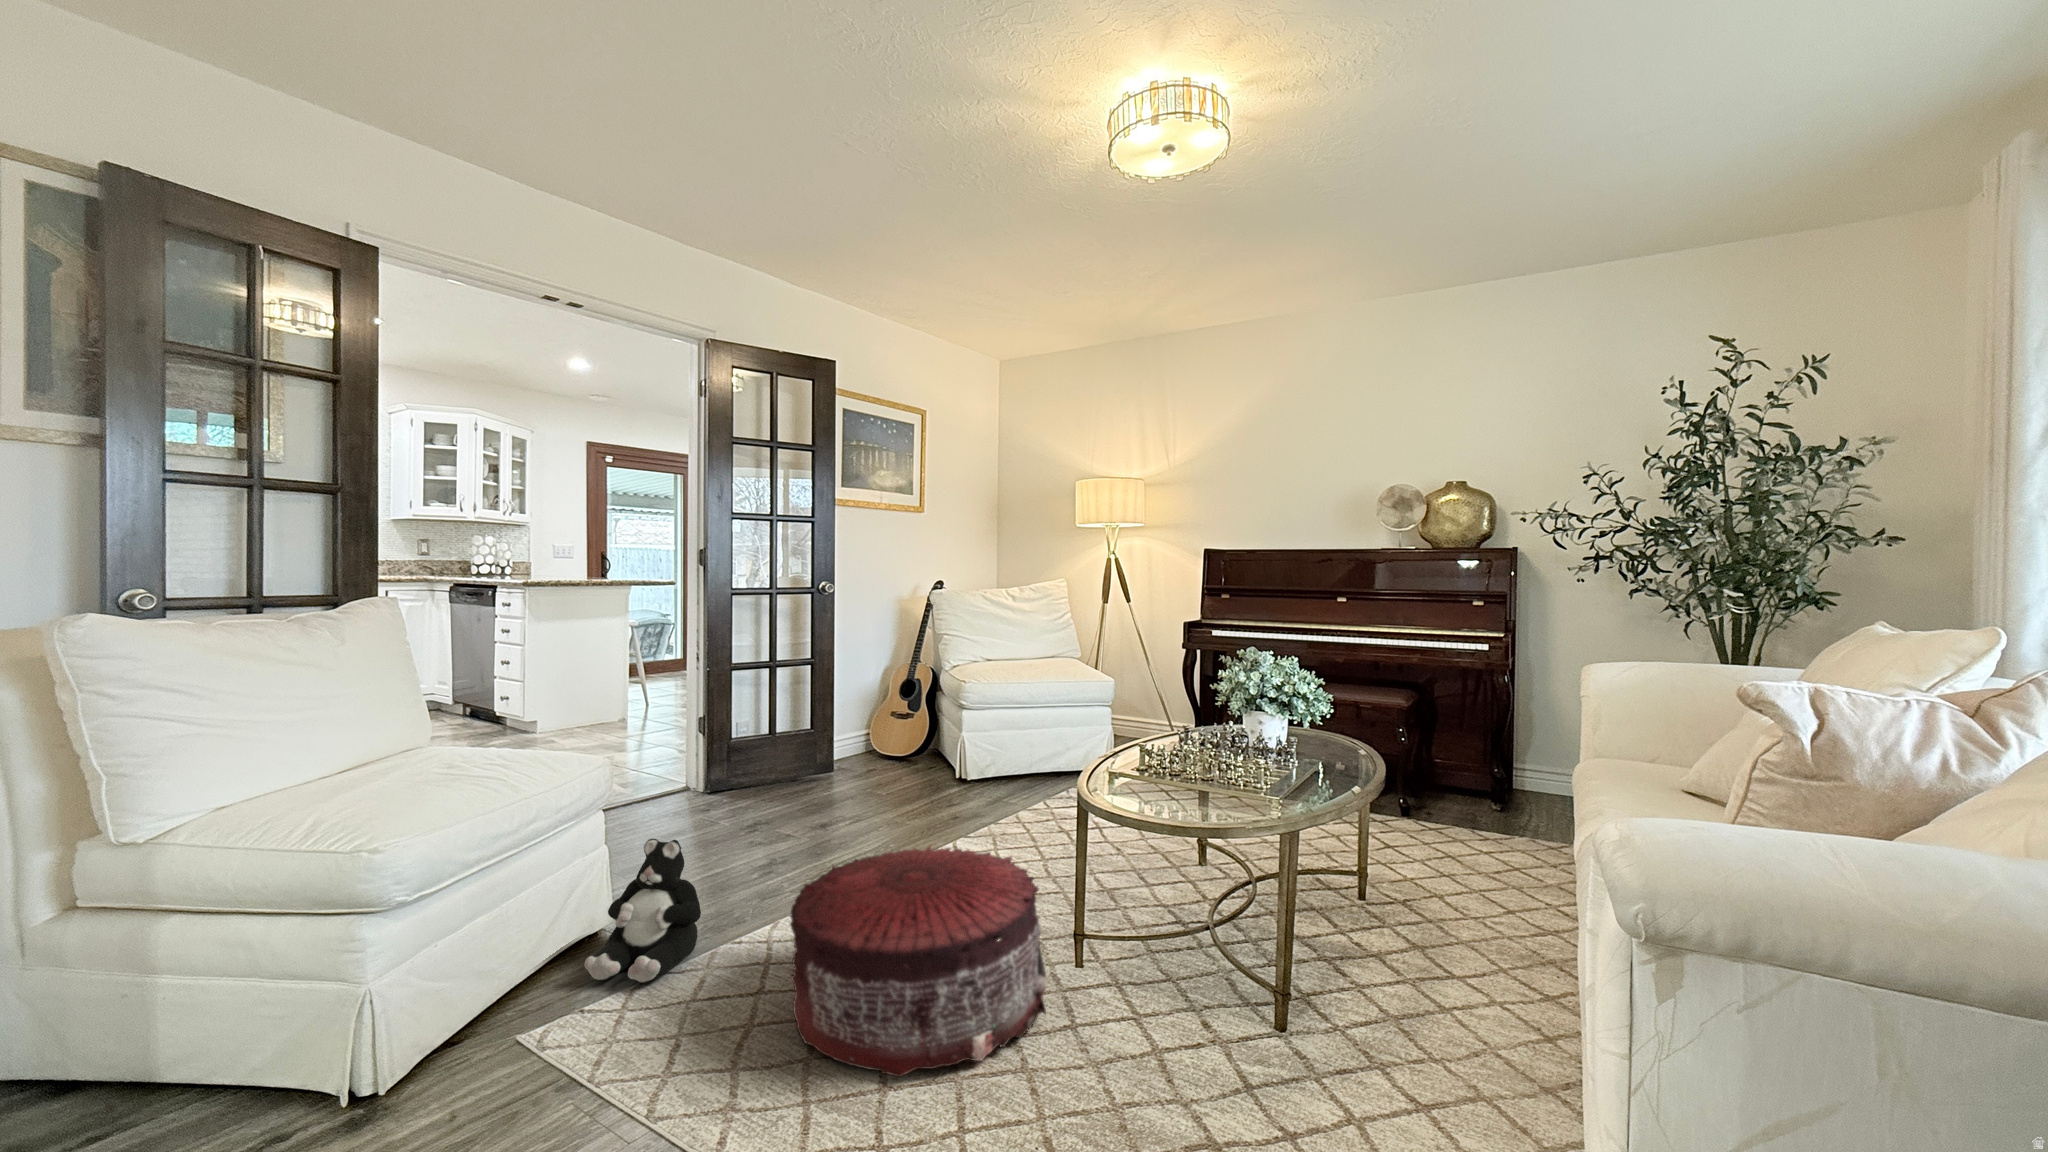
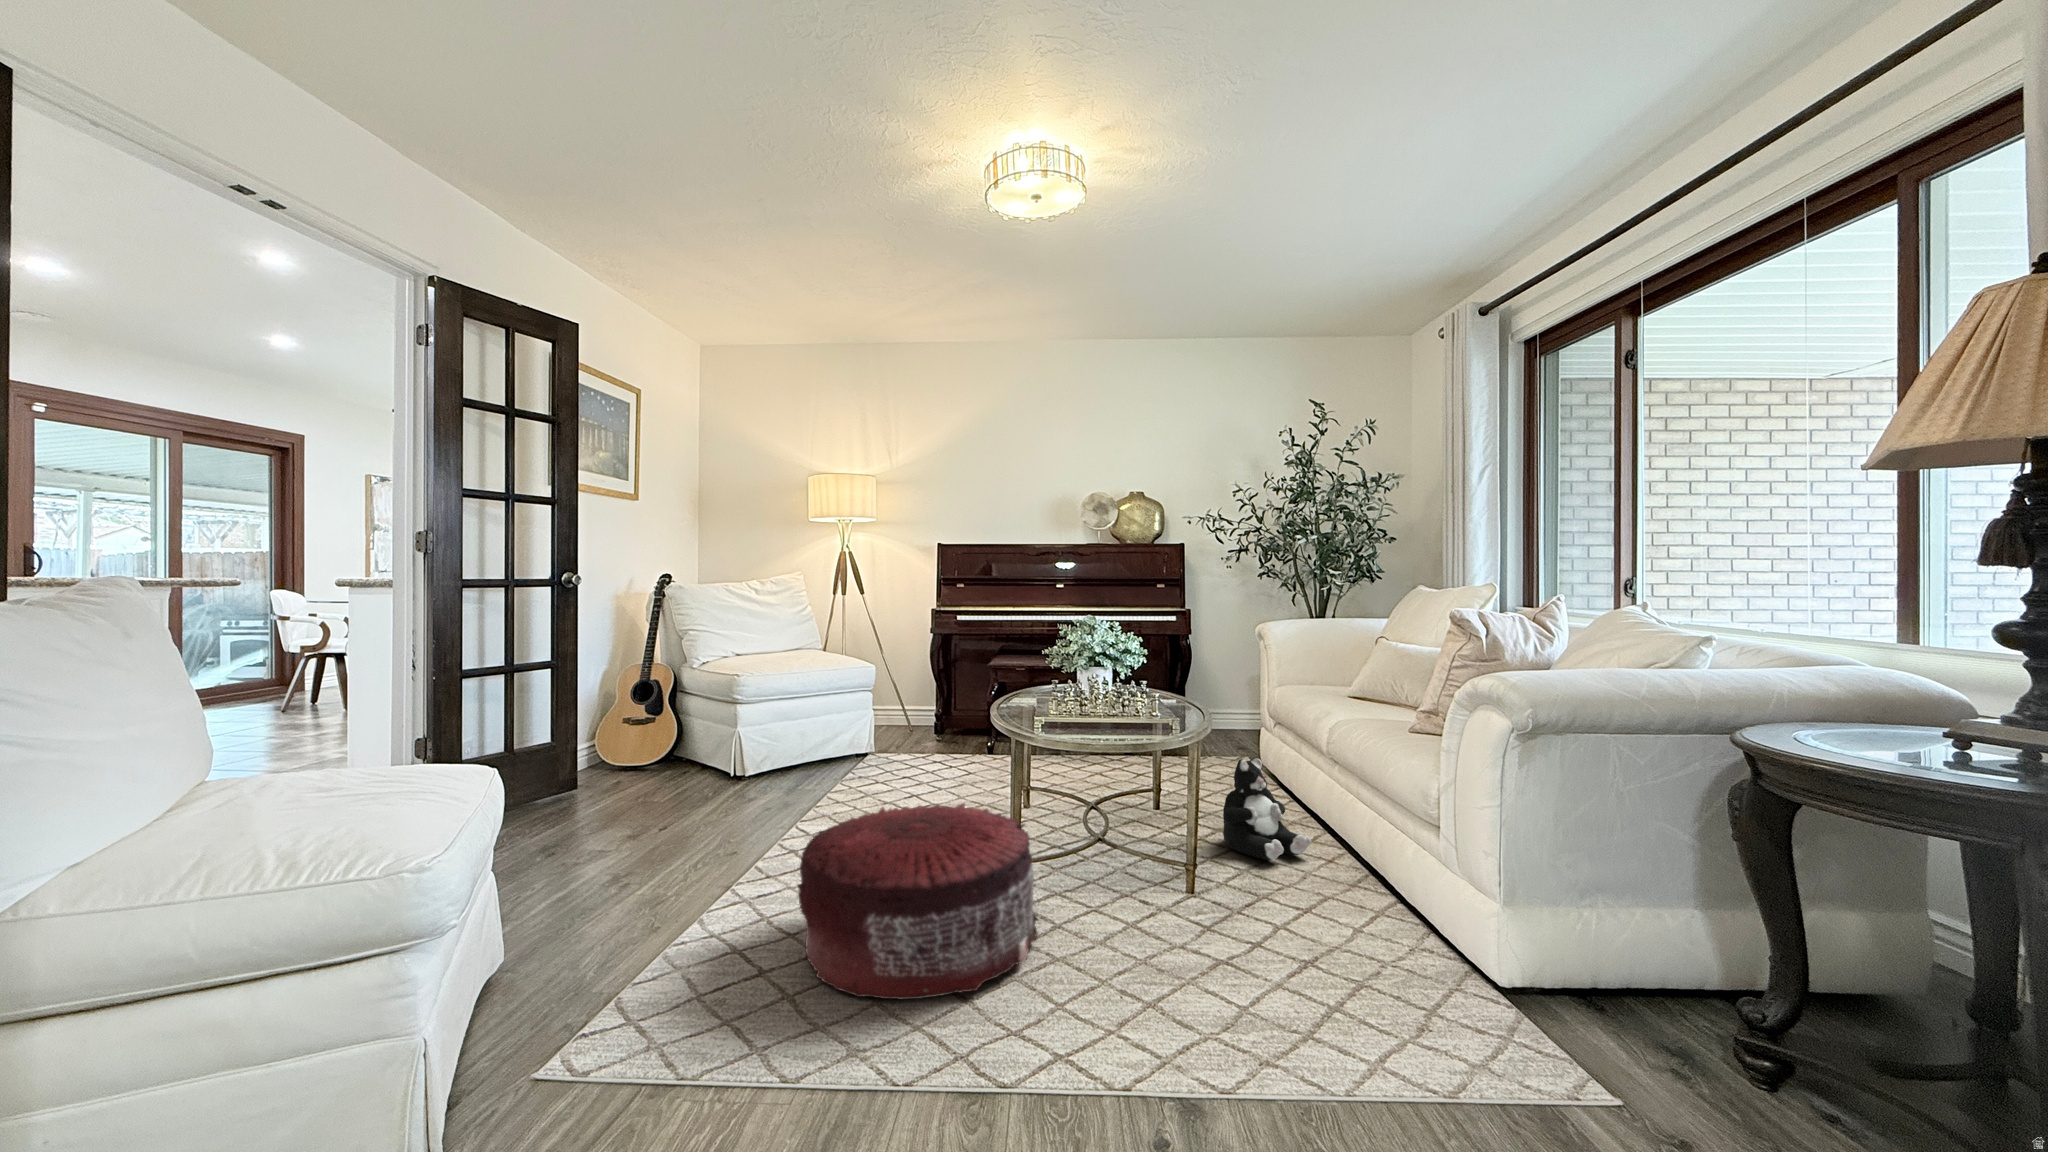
plush toy: present [585,839,701,983] -> present [1223,757,1311,860]

